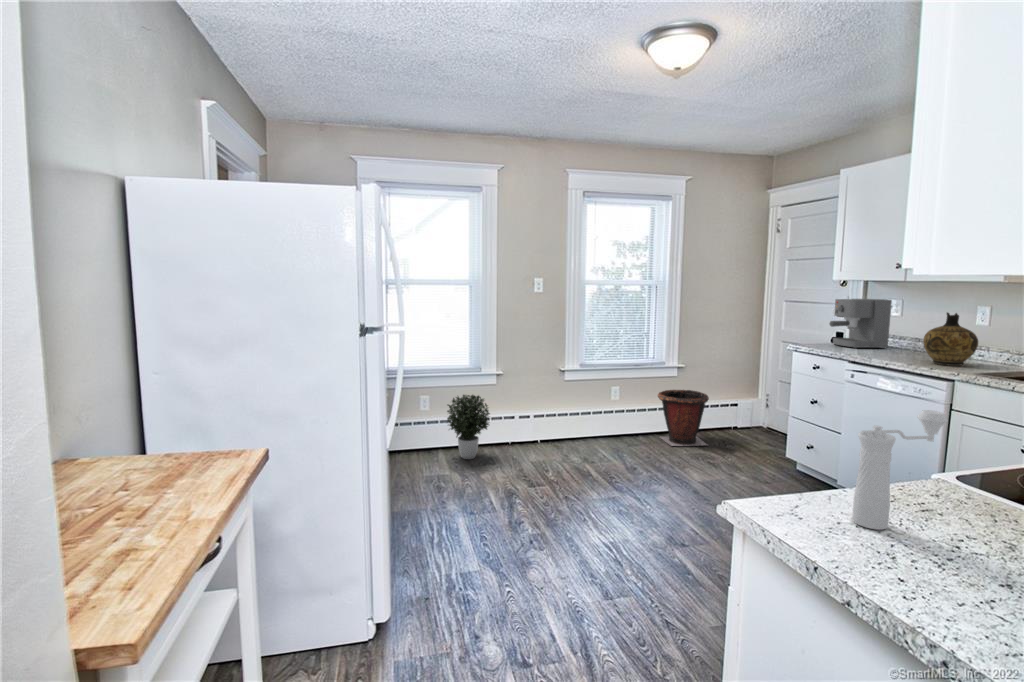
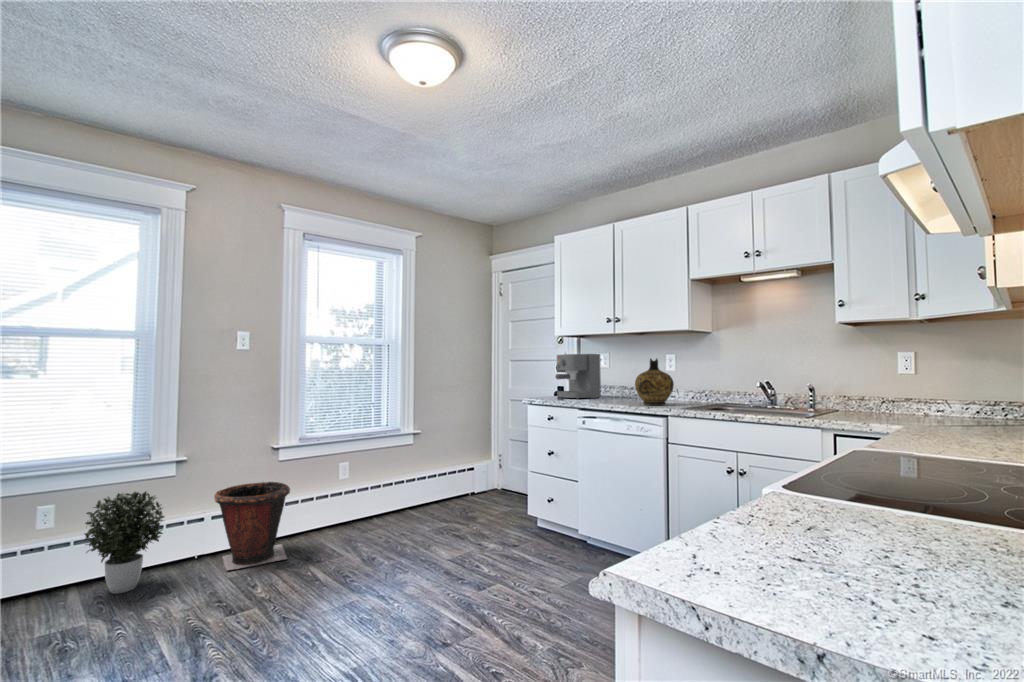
waste bin: present [658,390,709,446] -> present [214,482,290,570]
pepper mill: present [852,410,947,530] -> none [791,390,873,580]

